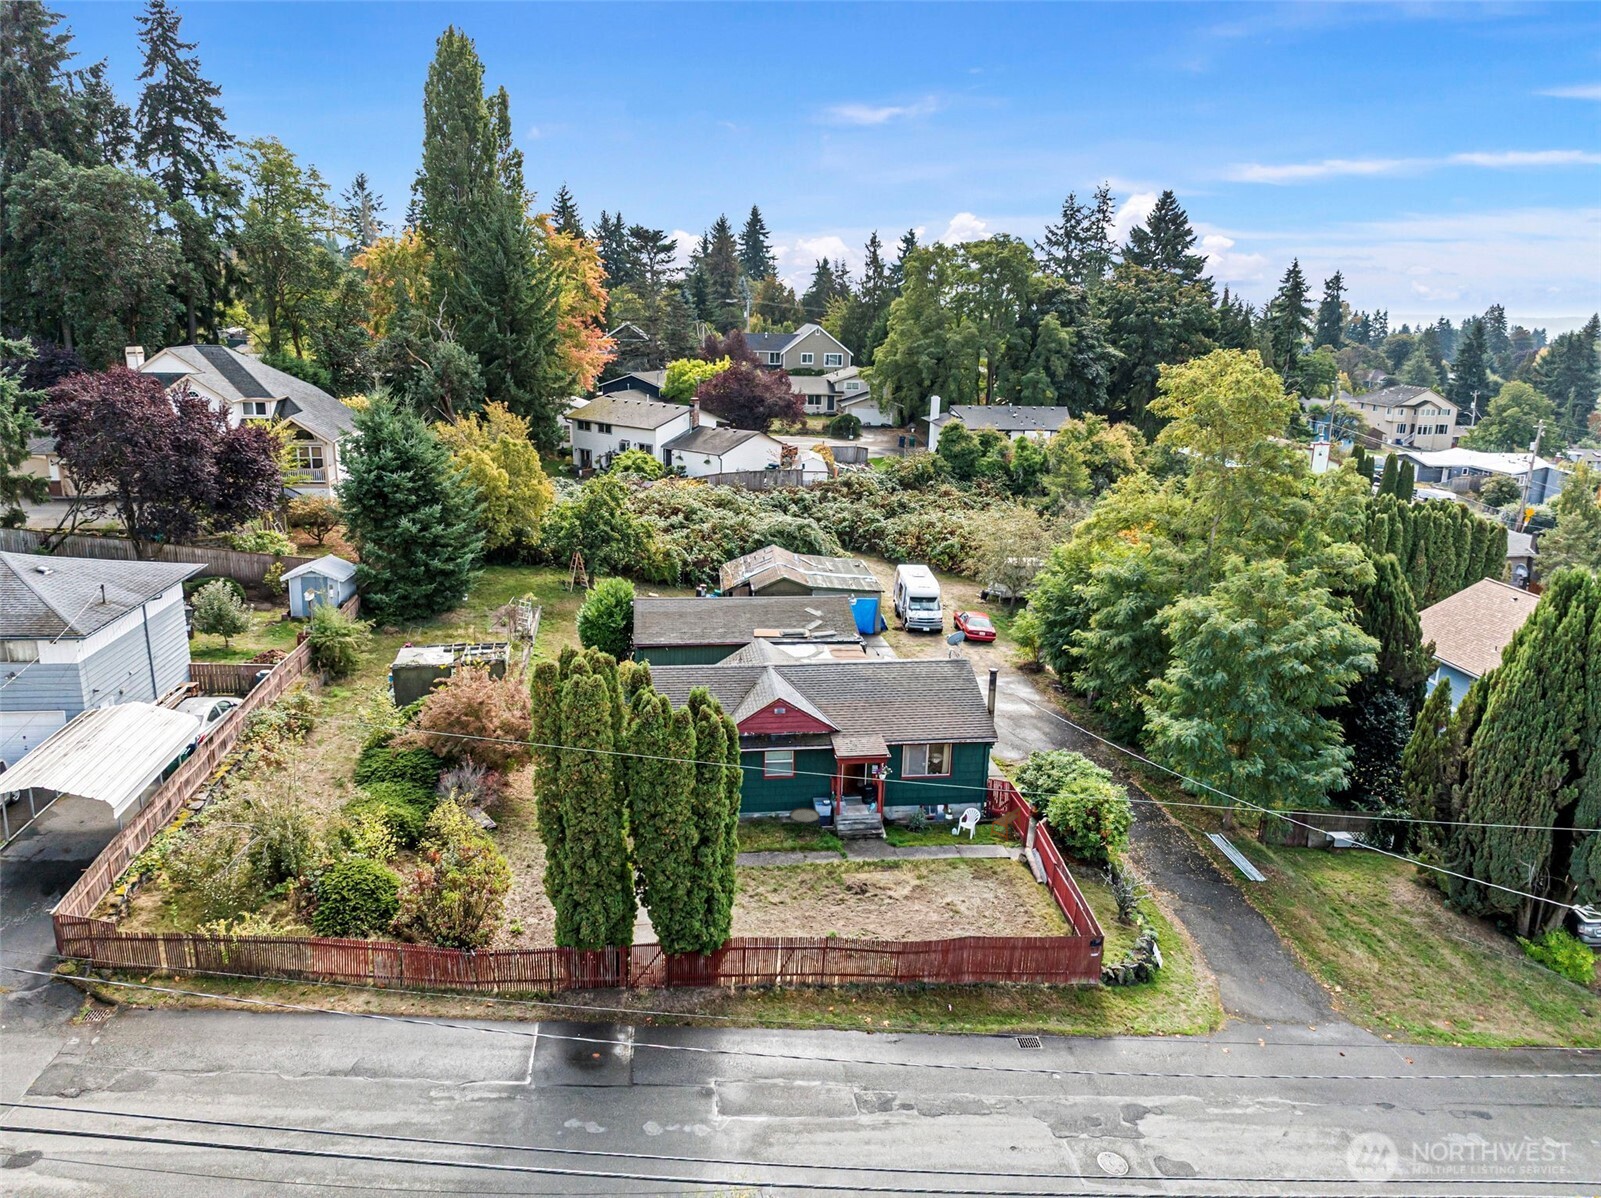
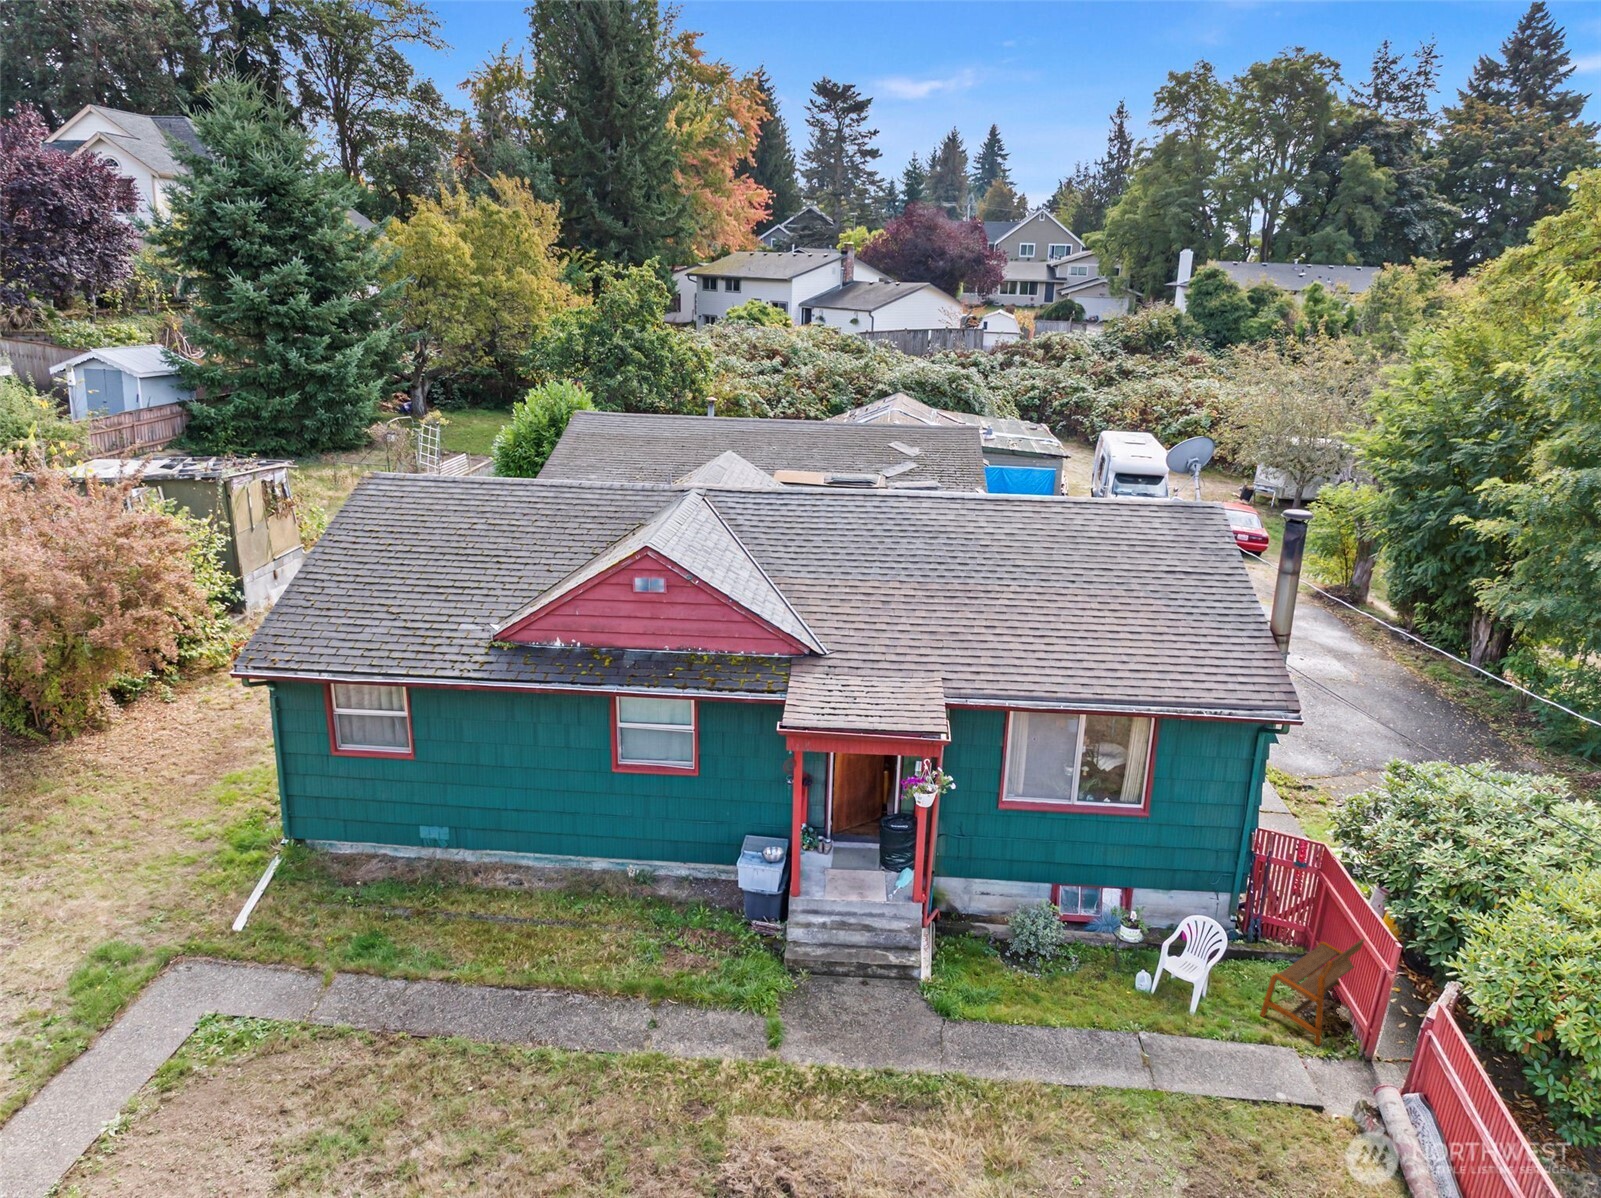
round table: present [790,808,820,836] -> none [658,856,746,945]

